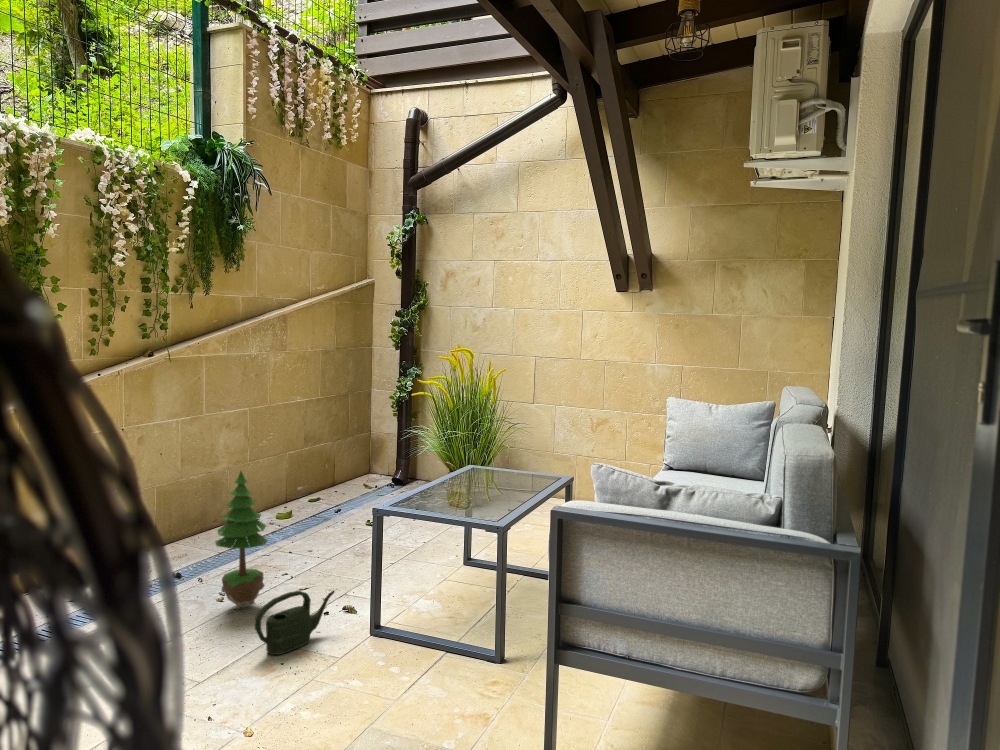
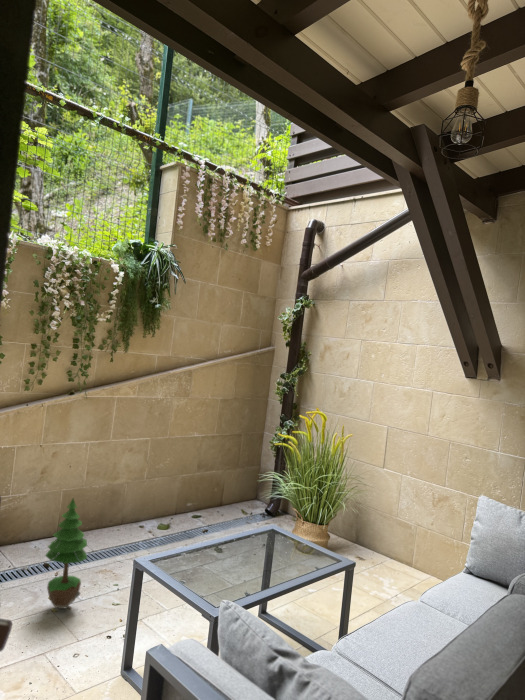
watering can: present [255,591,334,655] -> none [24,615,108,670]

